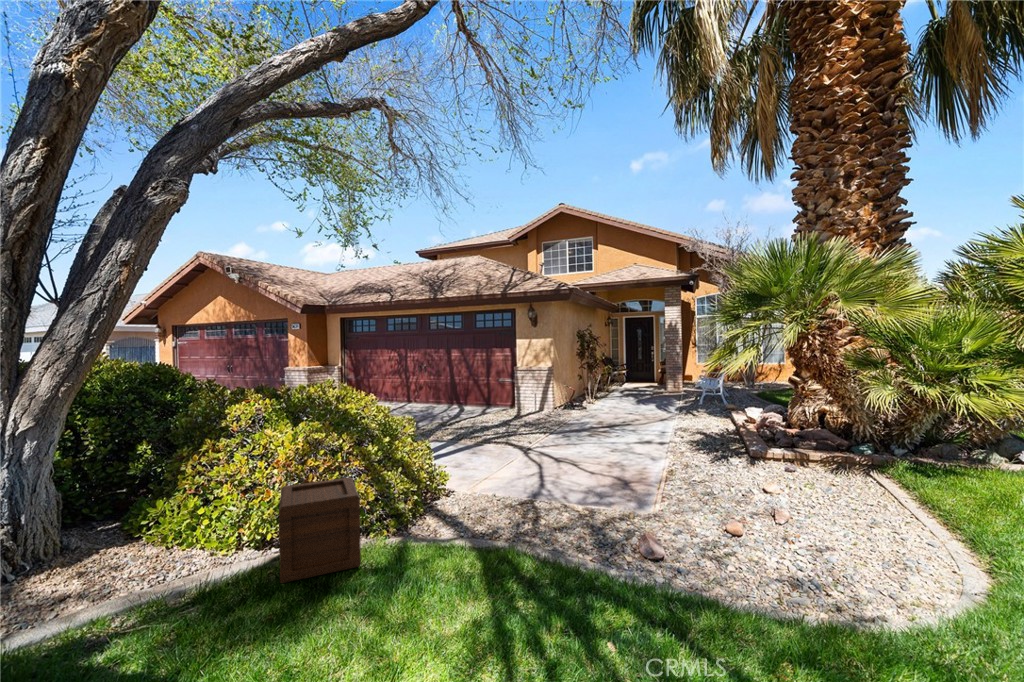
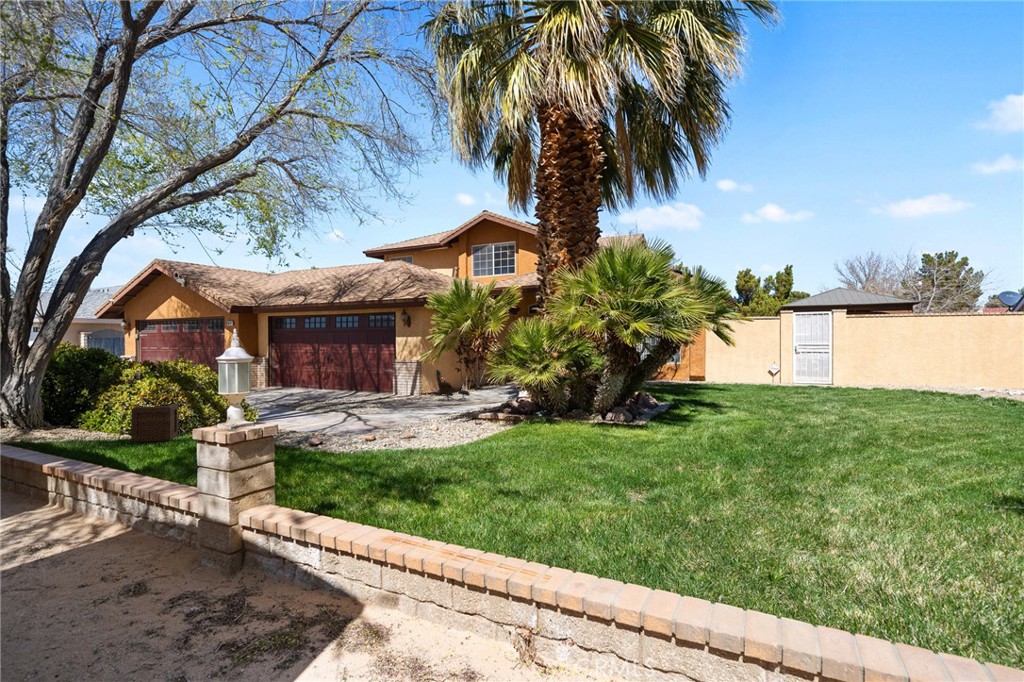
lounge chair: none [562,375,603,412] -> present [436,370,470,401]

